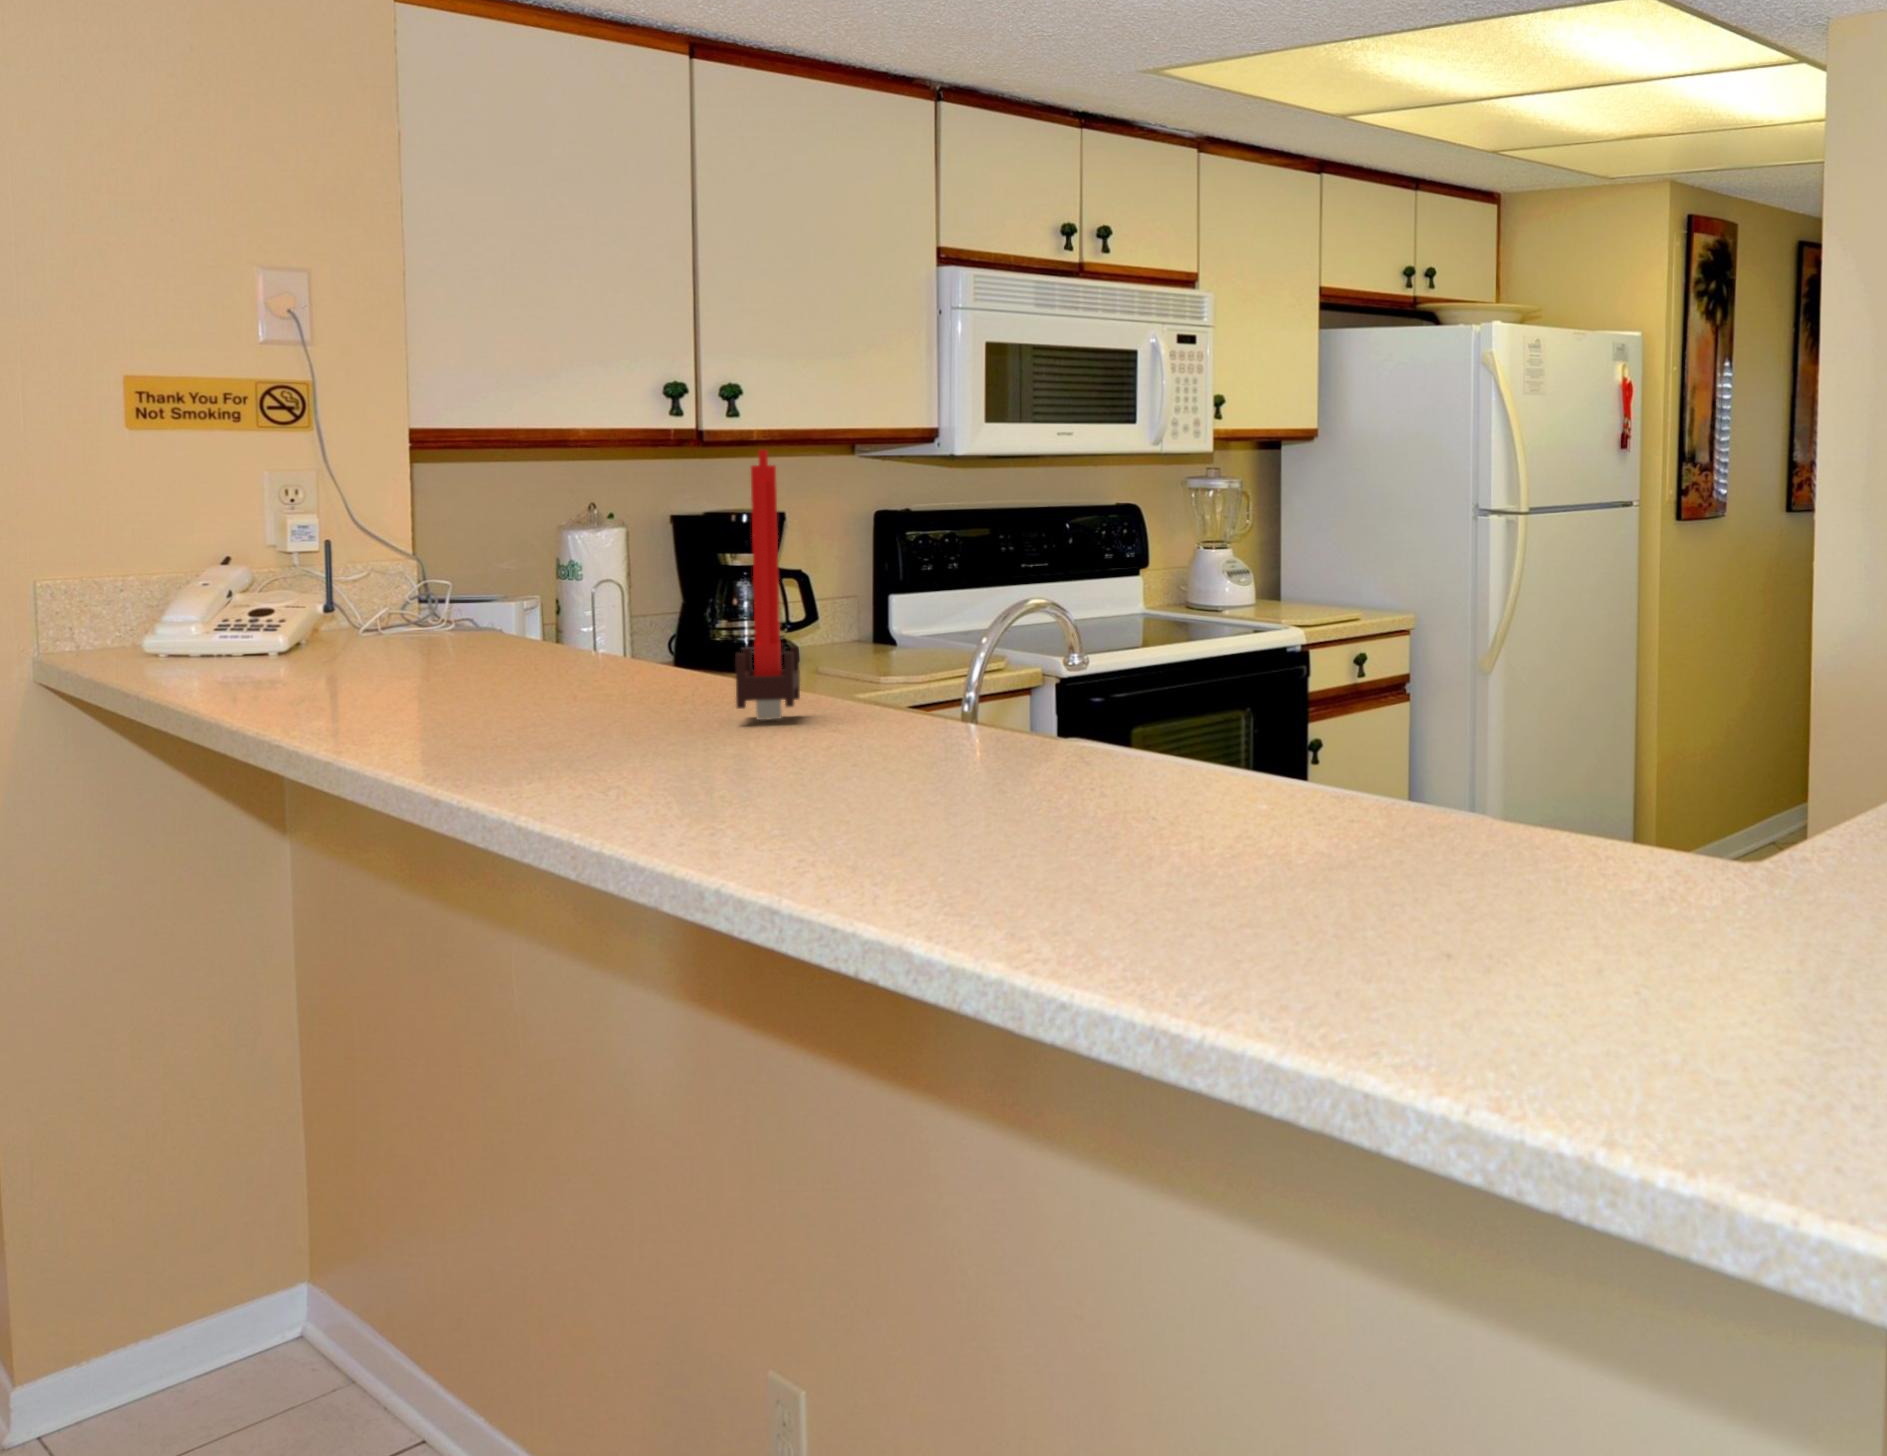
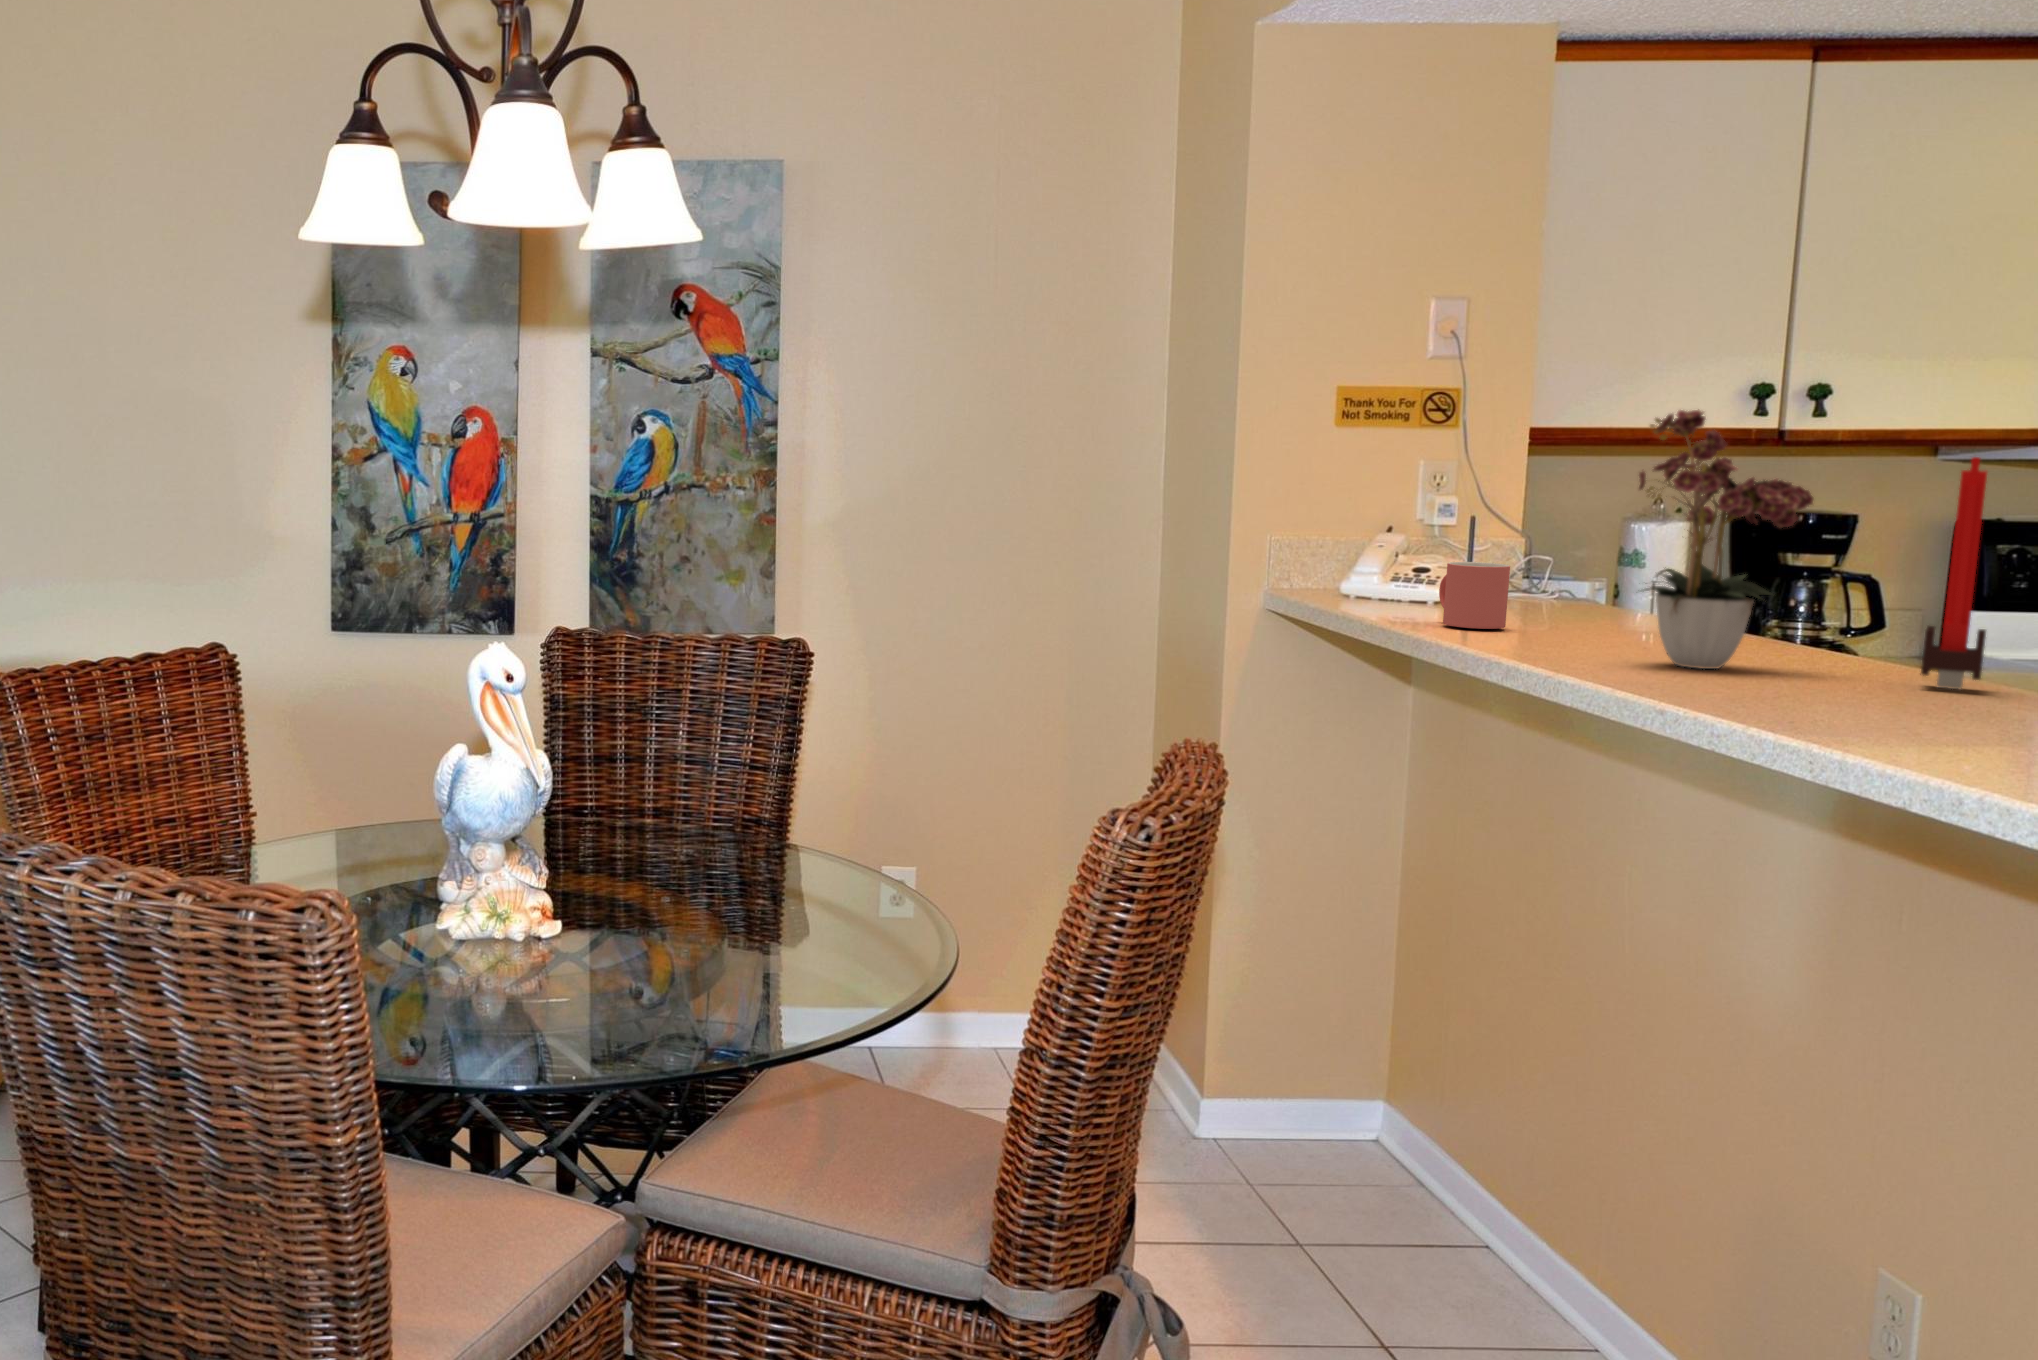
flower arrangement: none [381,379,635,731] -> present [1639,409,1813,669]
mug: none [226,606,319,699] -> present [1439,562,1510,629]

